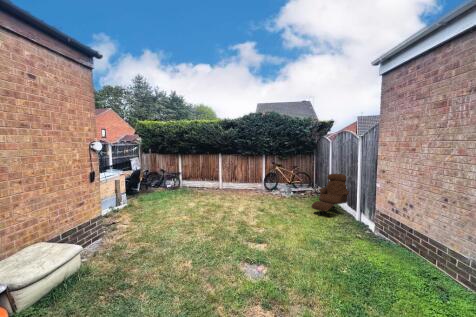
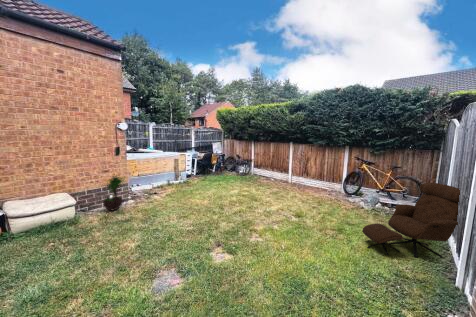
potted tree: none [84,204,116,251] -> present [103,176,125,210]

